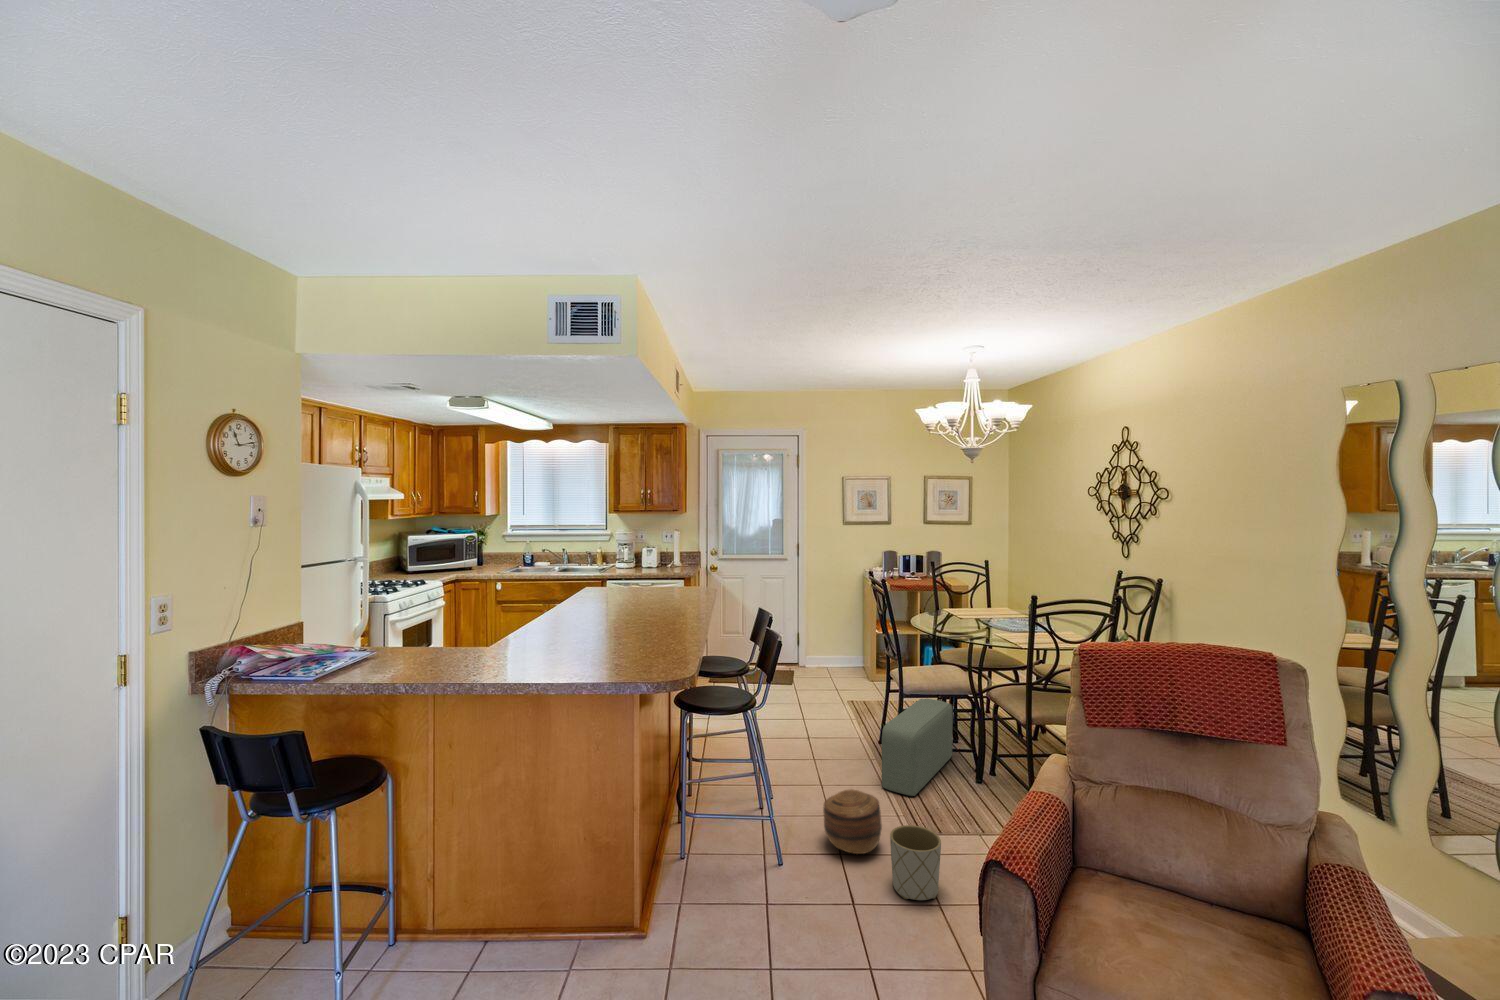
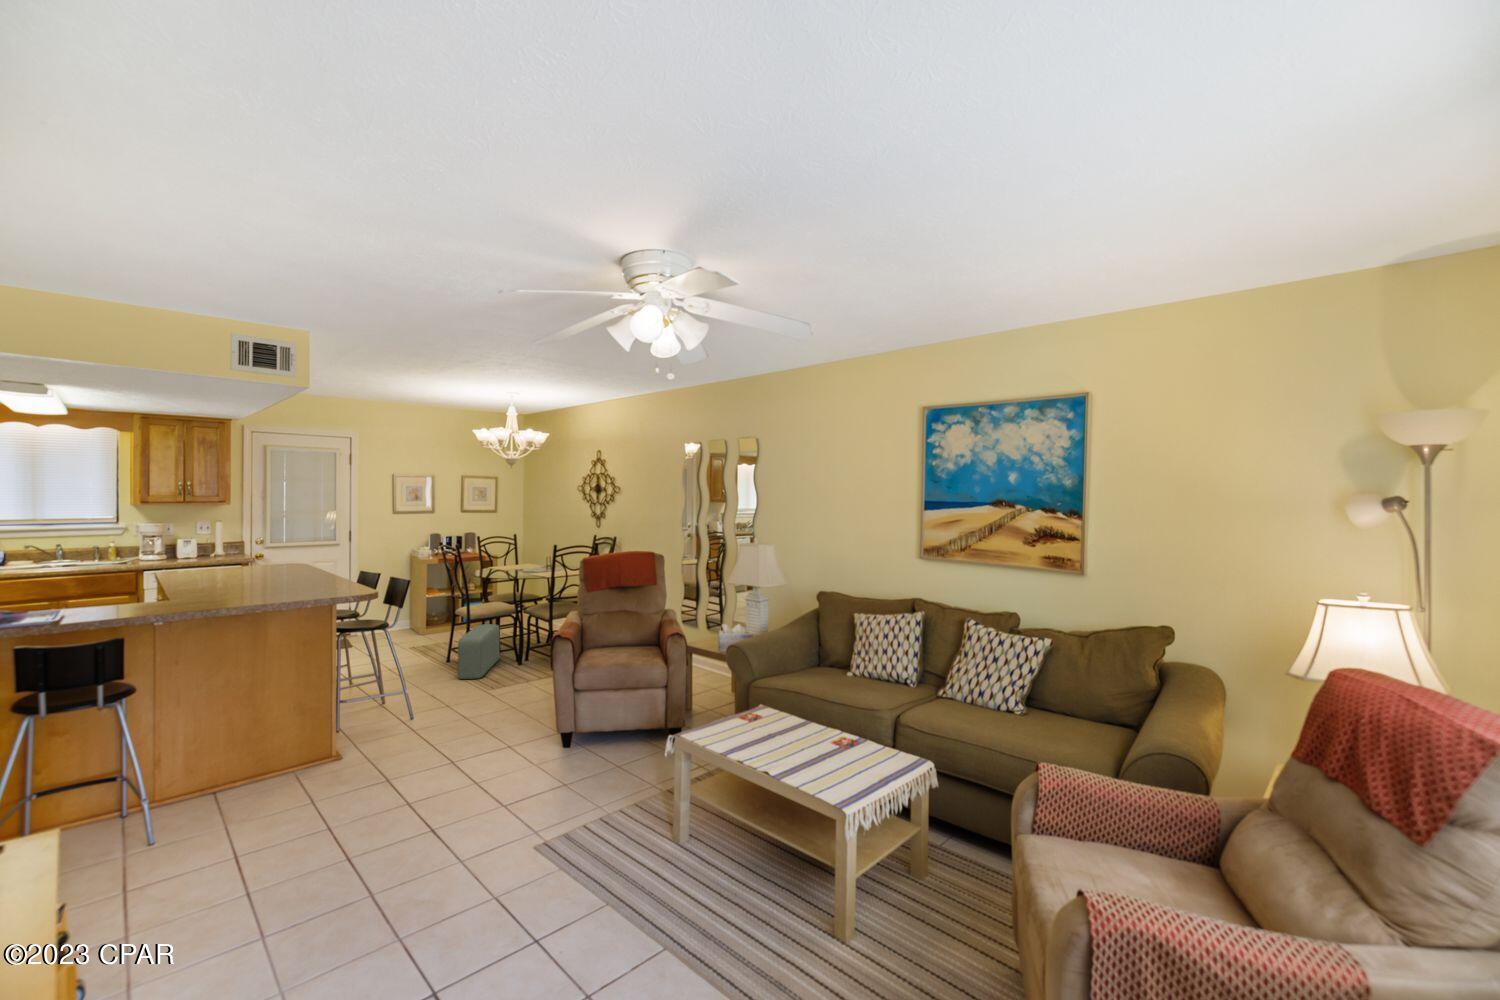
basket: present [823,789,882,854] -> none [431,669,470,704]
planter: present [890,825,941,900] -> none [480,675,509,710]

